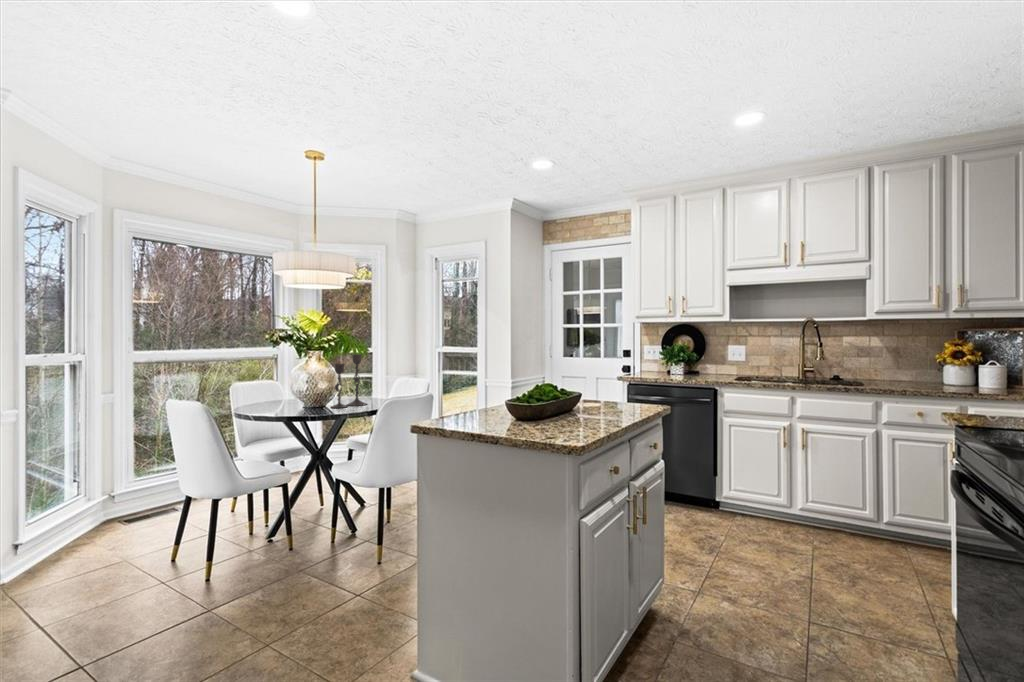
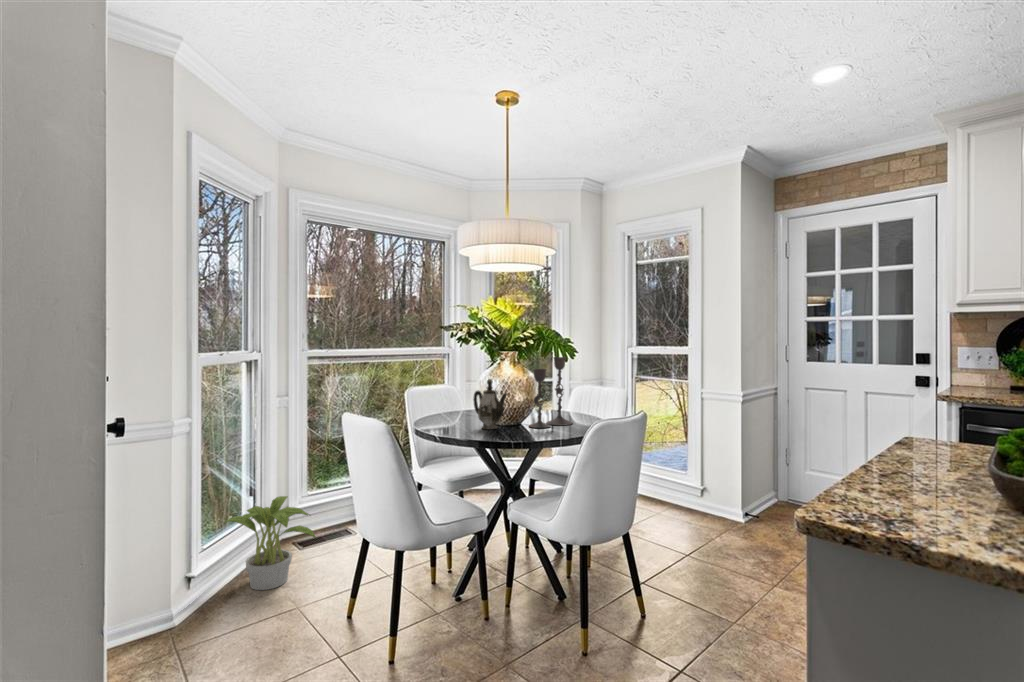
teapot: none [285,372,312,410] -> present [473,379,507,430]
potted plant: none [49,476,143,555] -> present [226,496,316,590]

